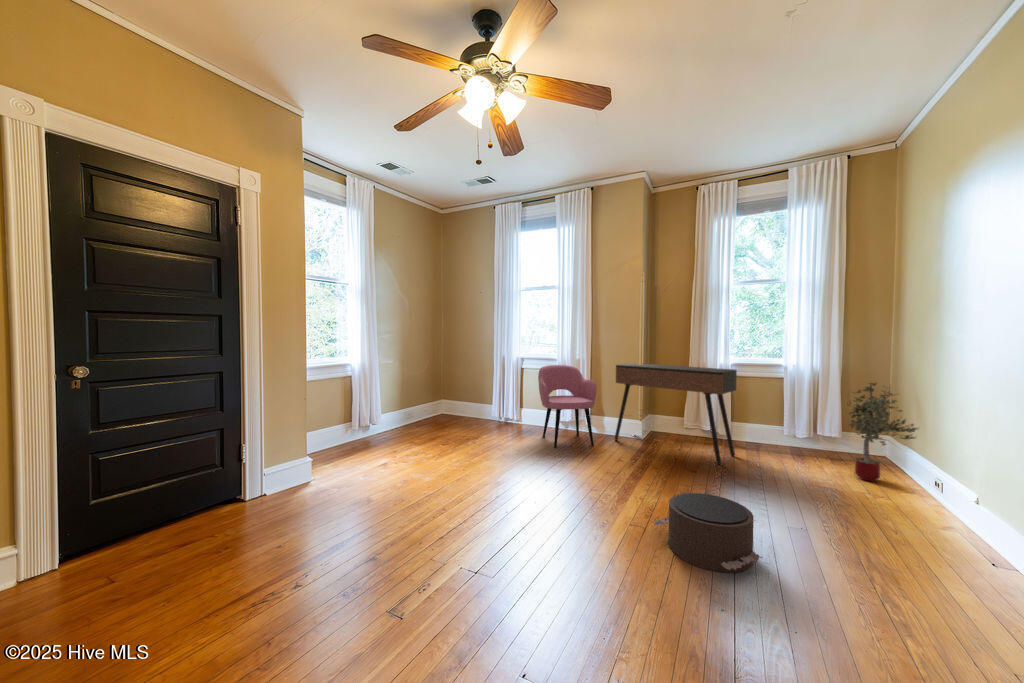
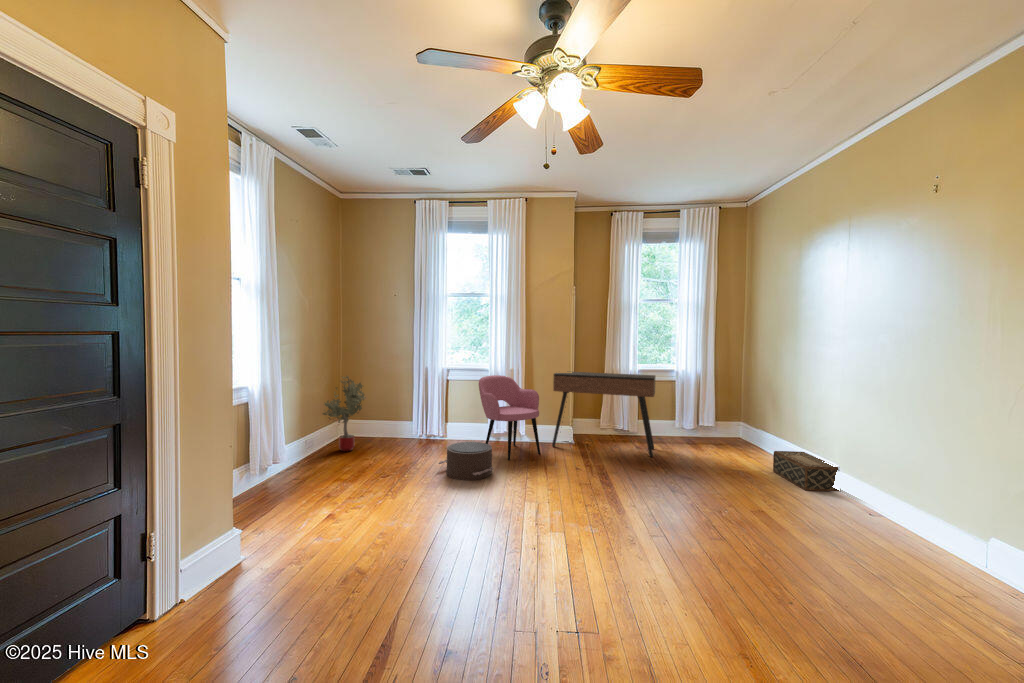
potted tree: present [847,383,918,481] -> present [323,376,365,451]
woven basket: none [887,477,985,551] -> present [773,451,839,491]
pouf: present [653,493,762,573] -> present [439,442,493,480]

